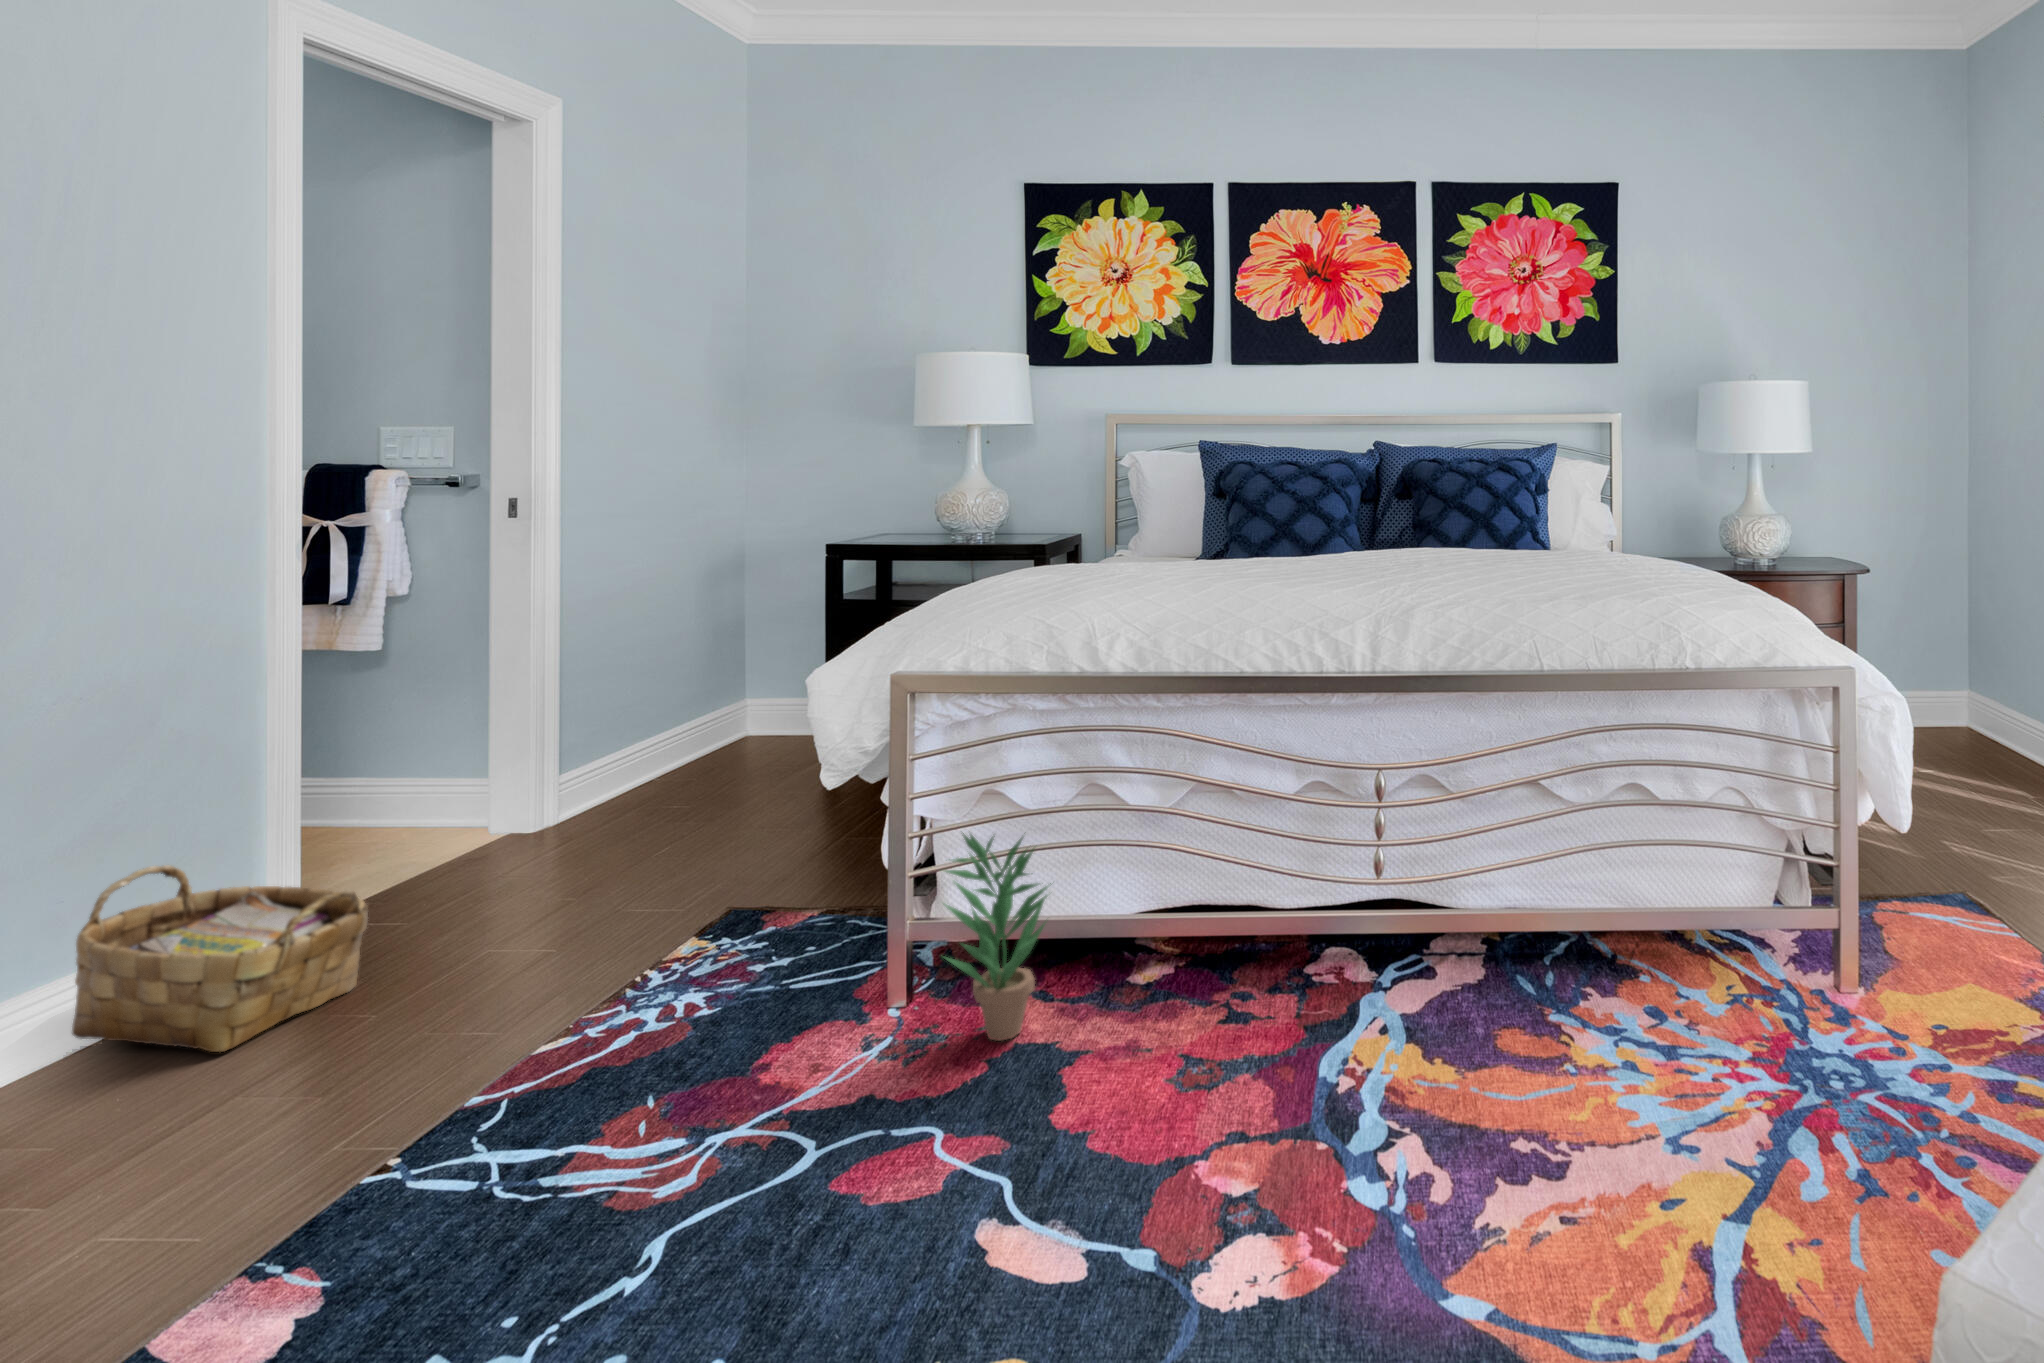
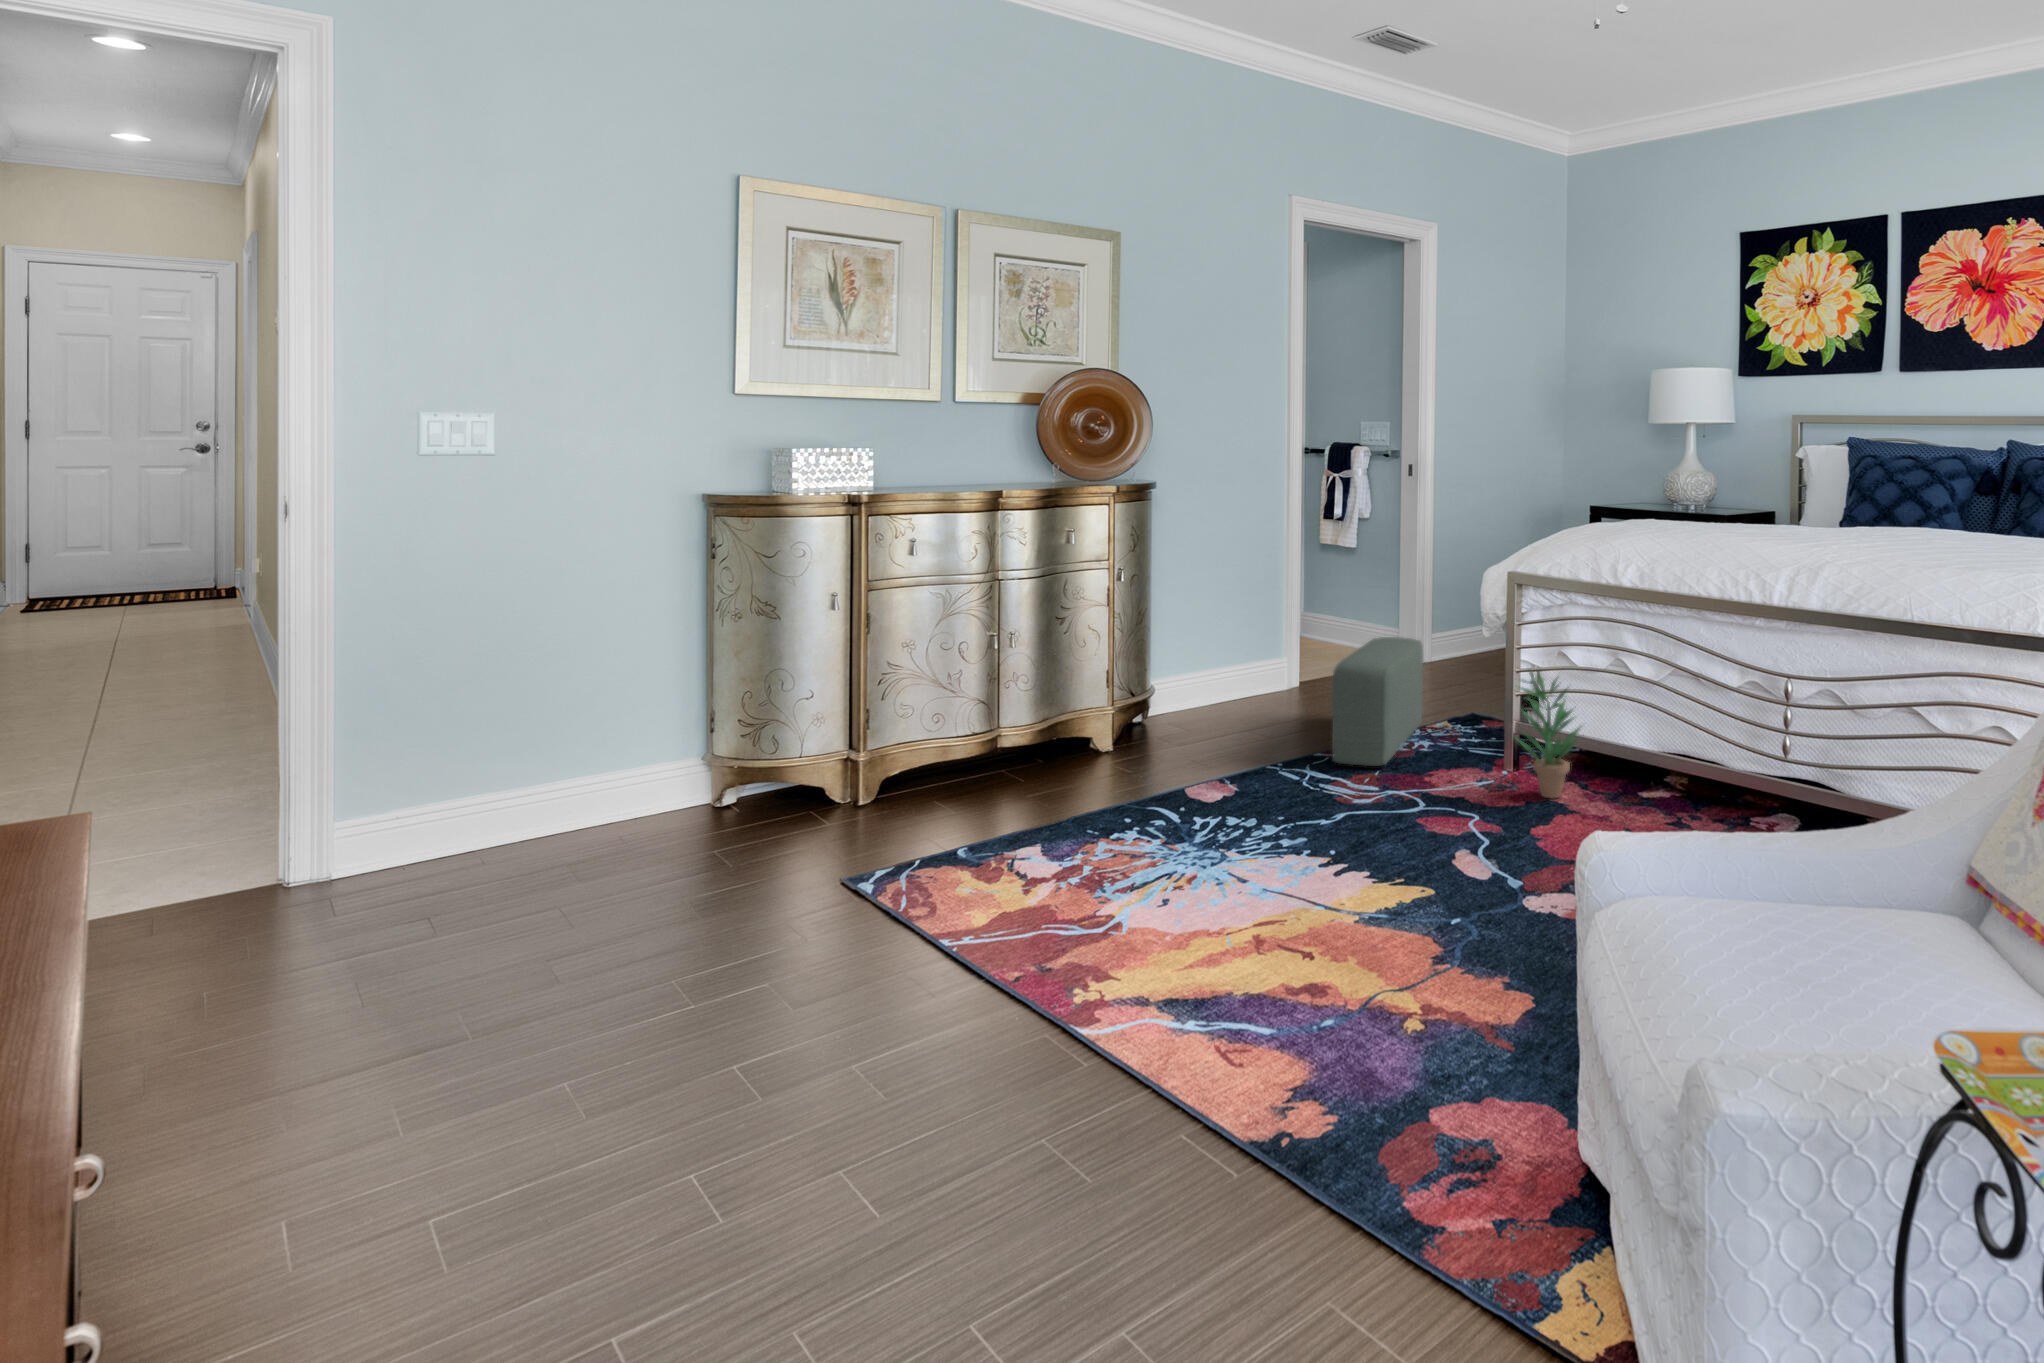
pouf: none [525,805,661,1102] -> present [1332,637,1423,766]
woven basket: present [72,865,368,1052] -> none [1201,631,1303,719]

